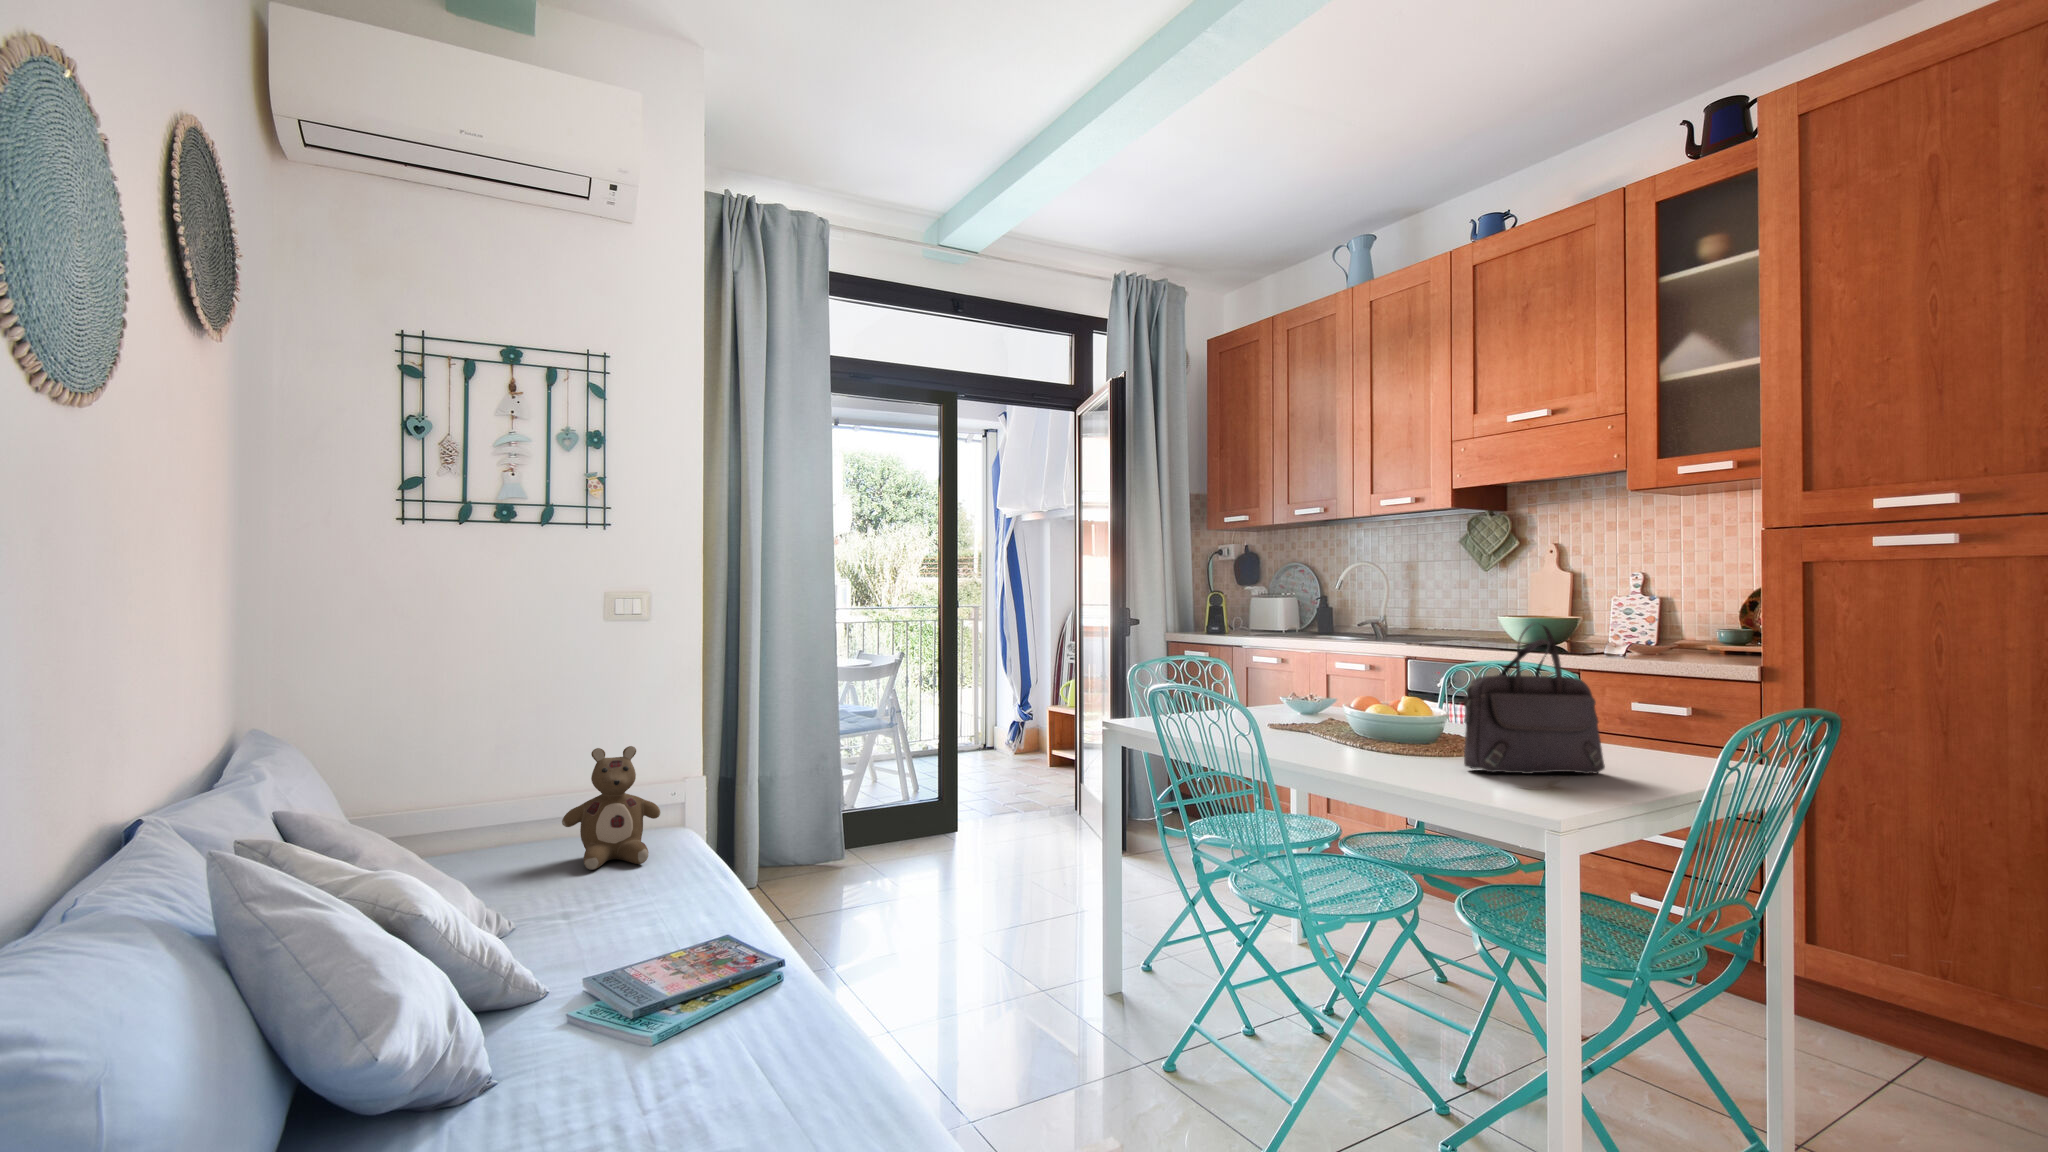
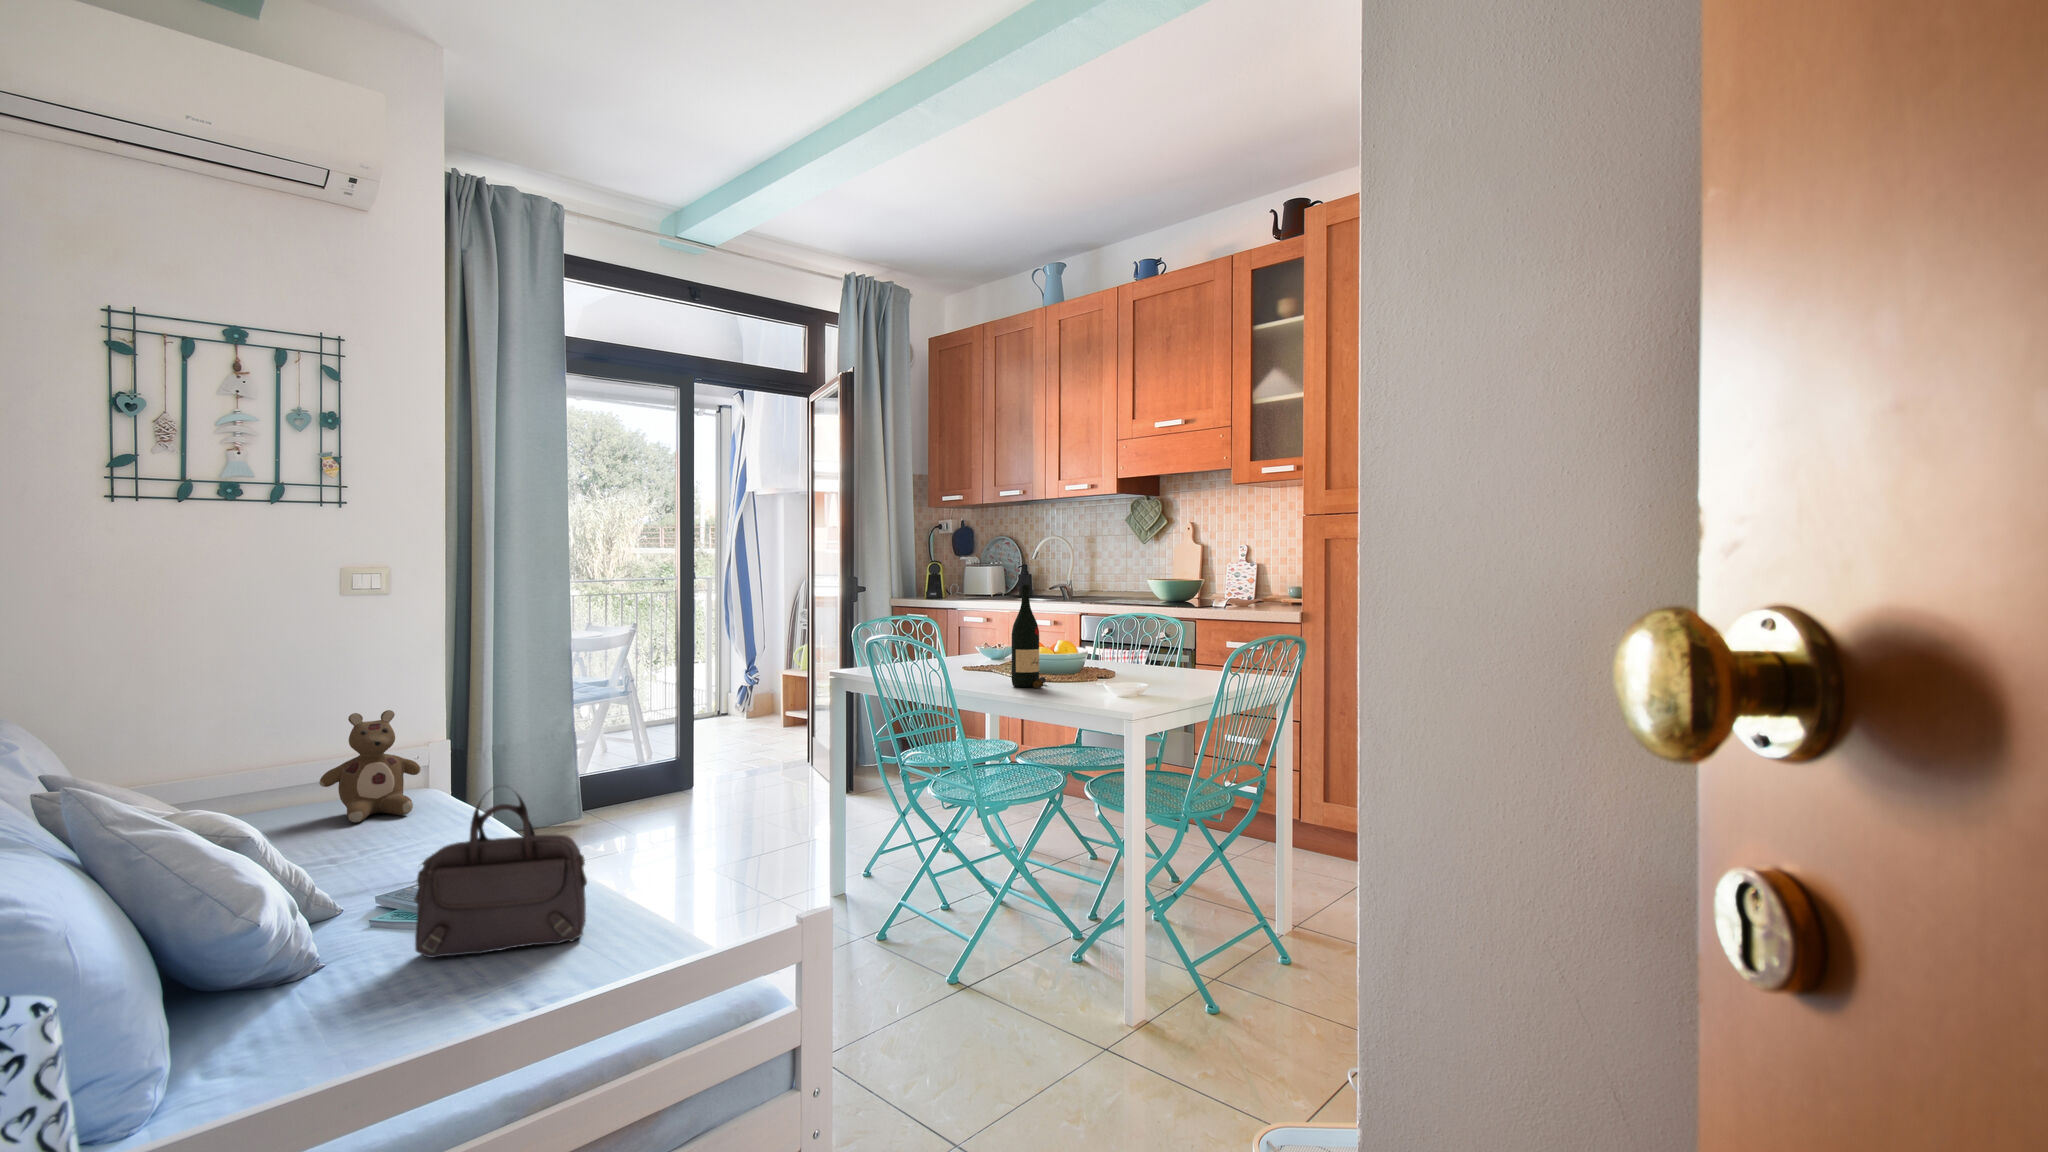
wine bottle: none [1344,619,1401,761] -> present [1012,585,1051,688]
handbag: present [1464,624,1605,774] -> present [414,787,587,958]

